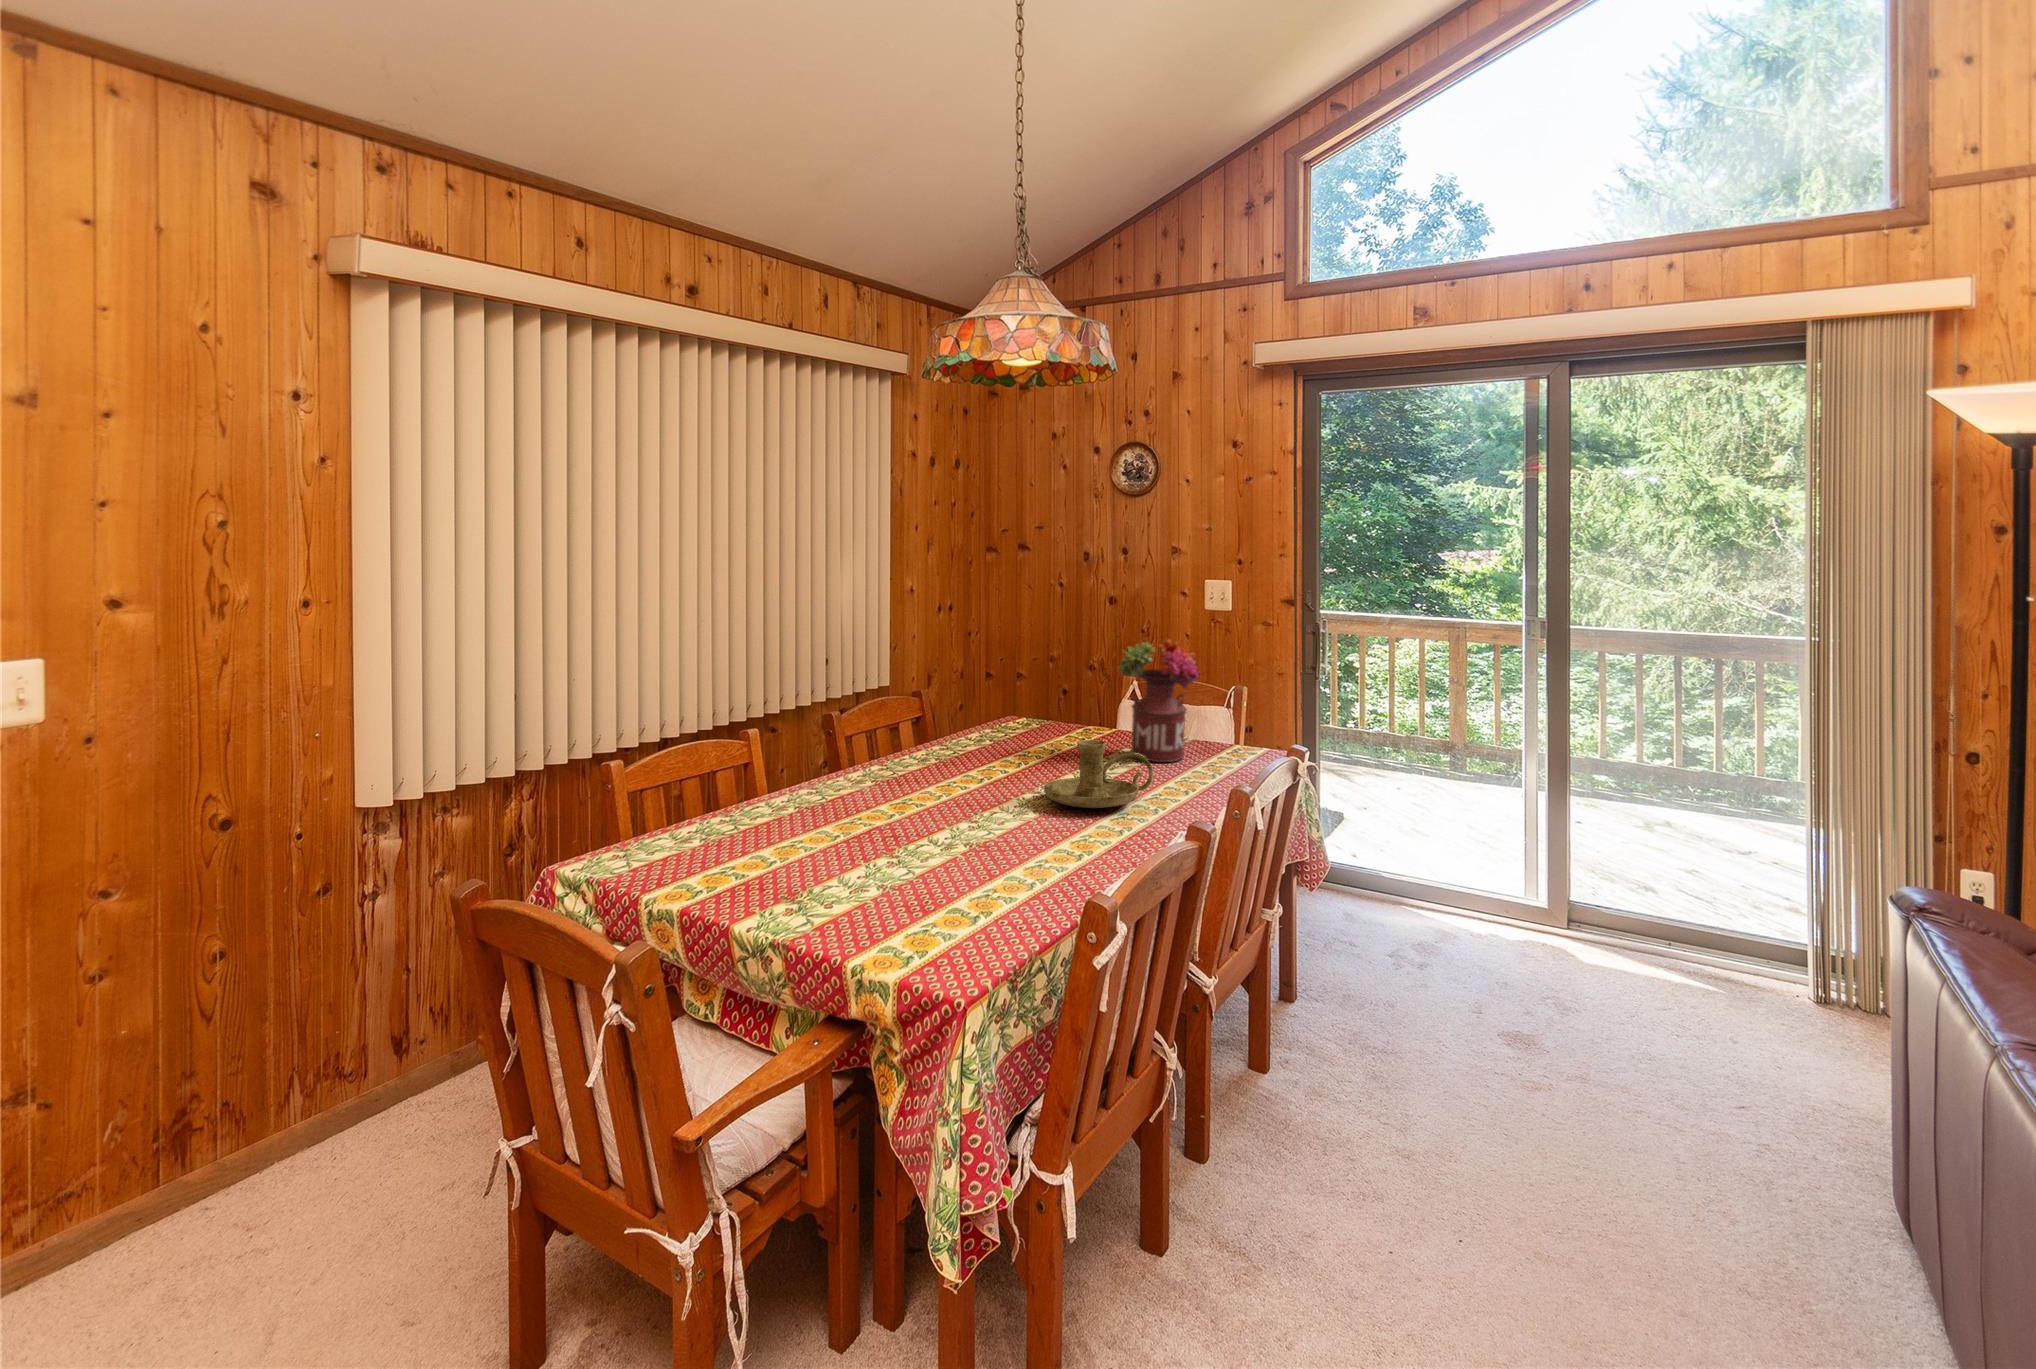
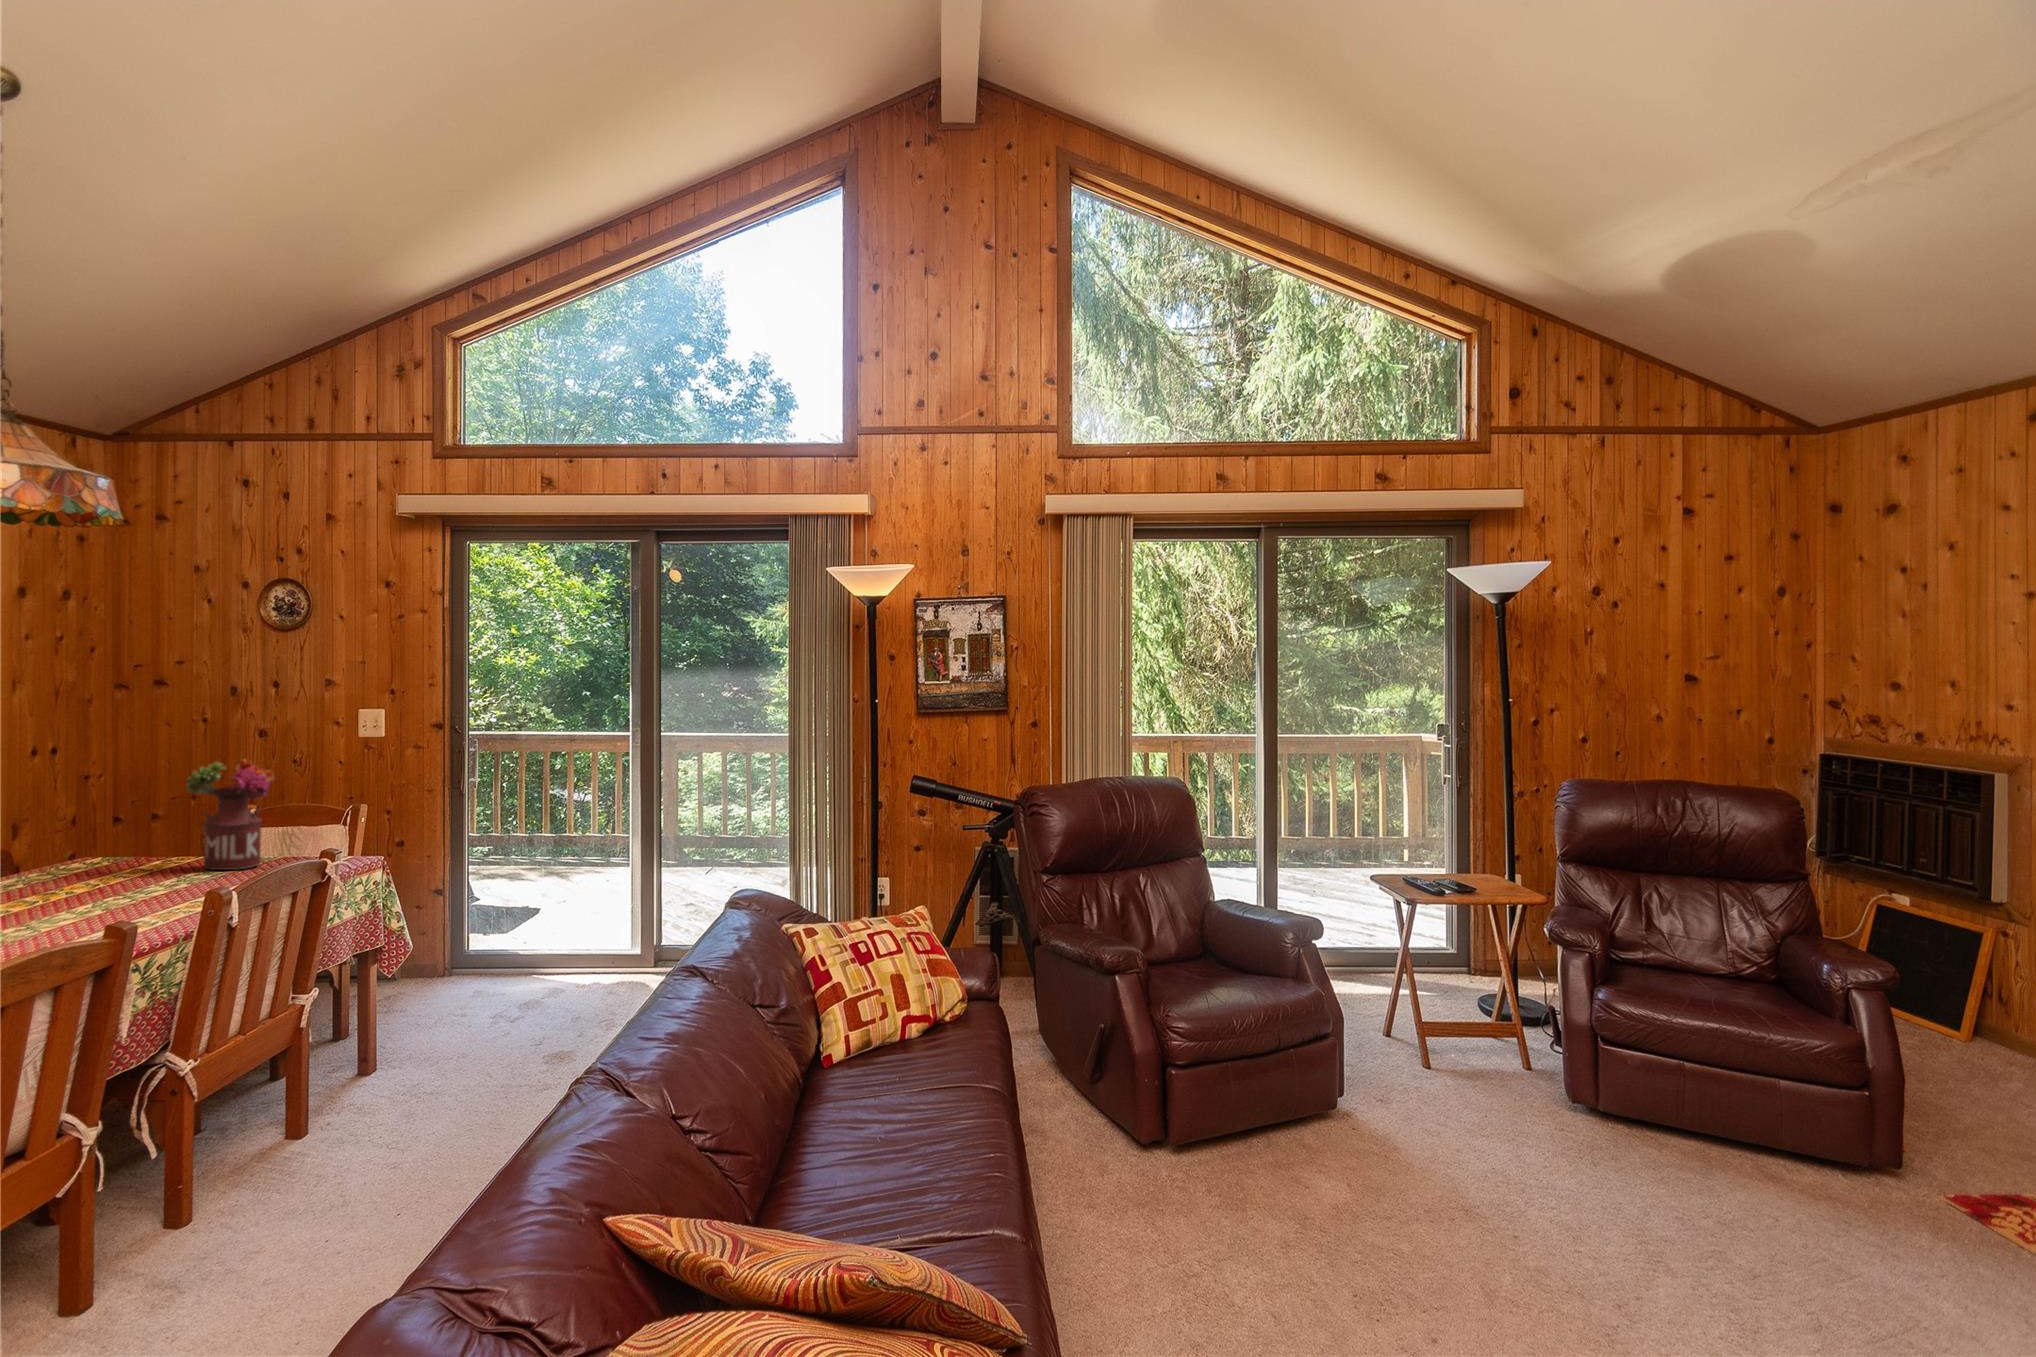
candle holder: present [1044,740,1153,808] -> none [63,843,188,901]

